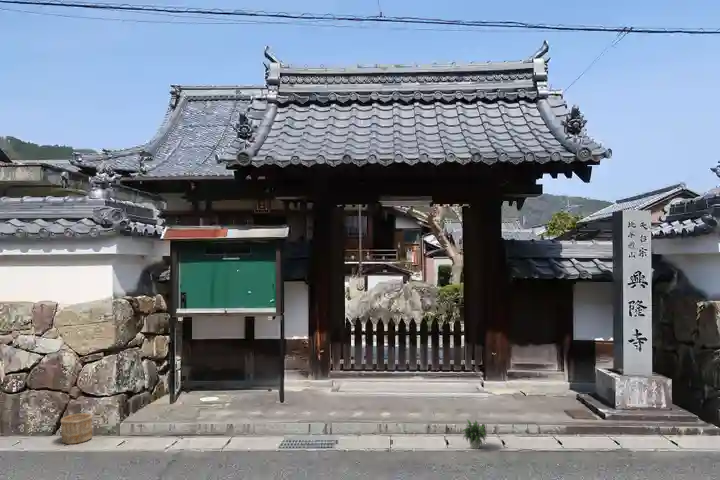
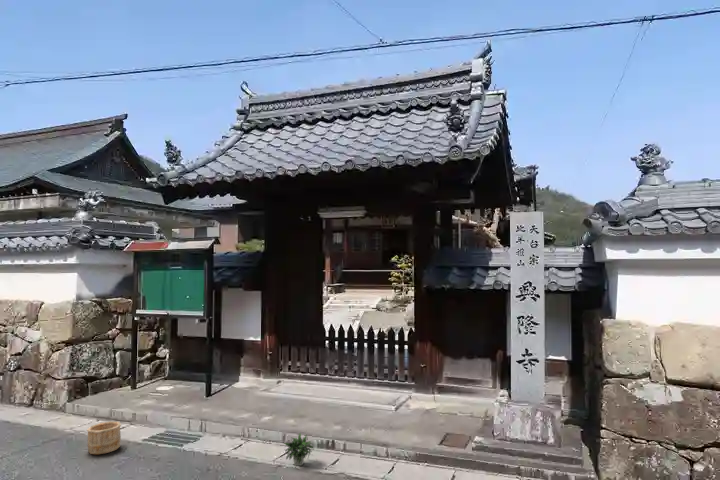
wooden bucket: present [60,413,93,444] -> present [87,422,121,455]

